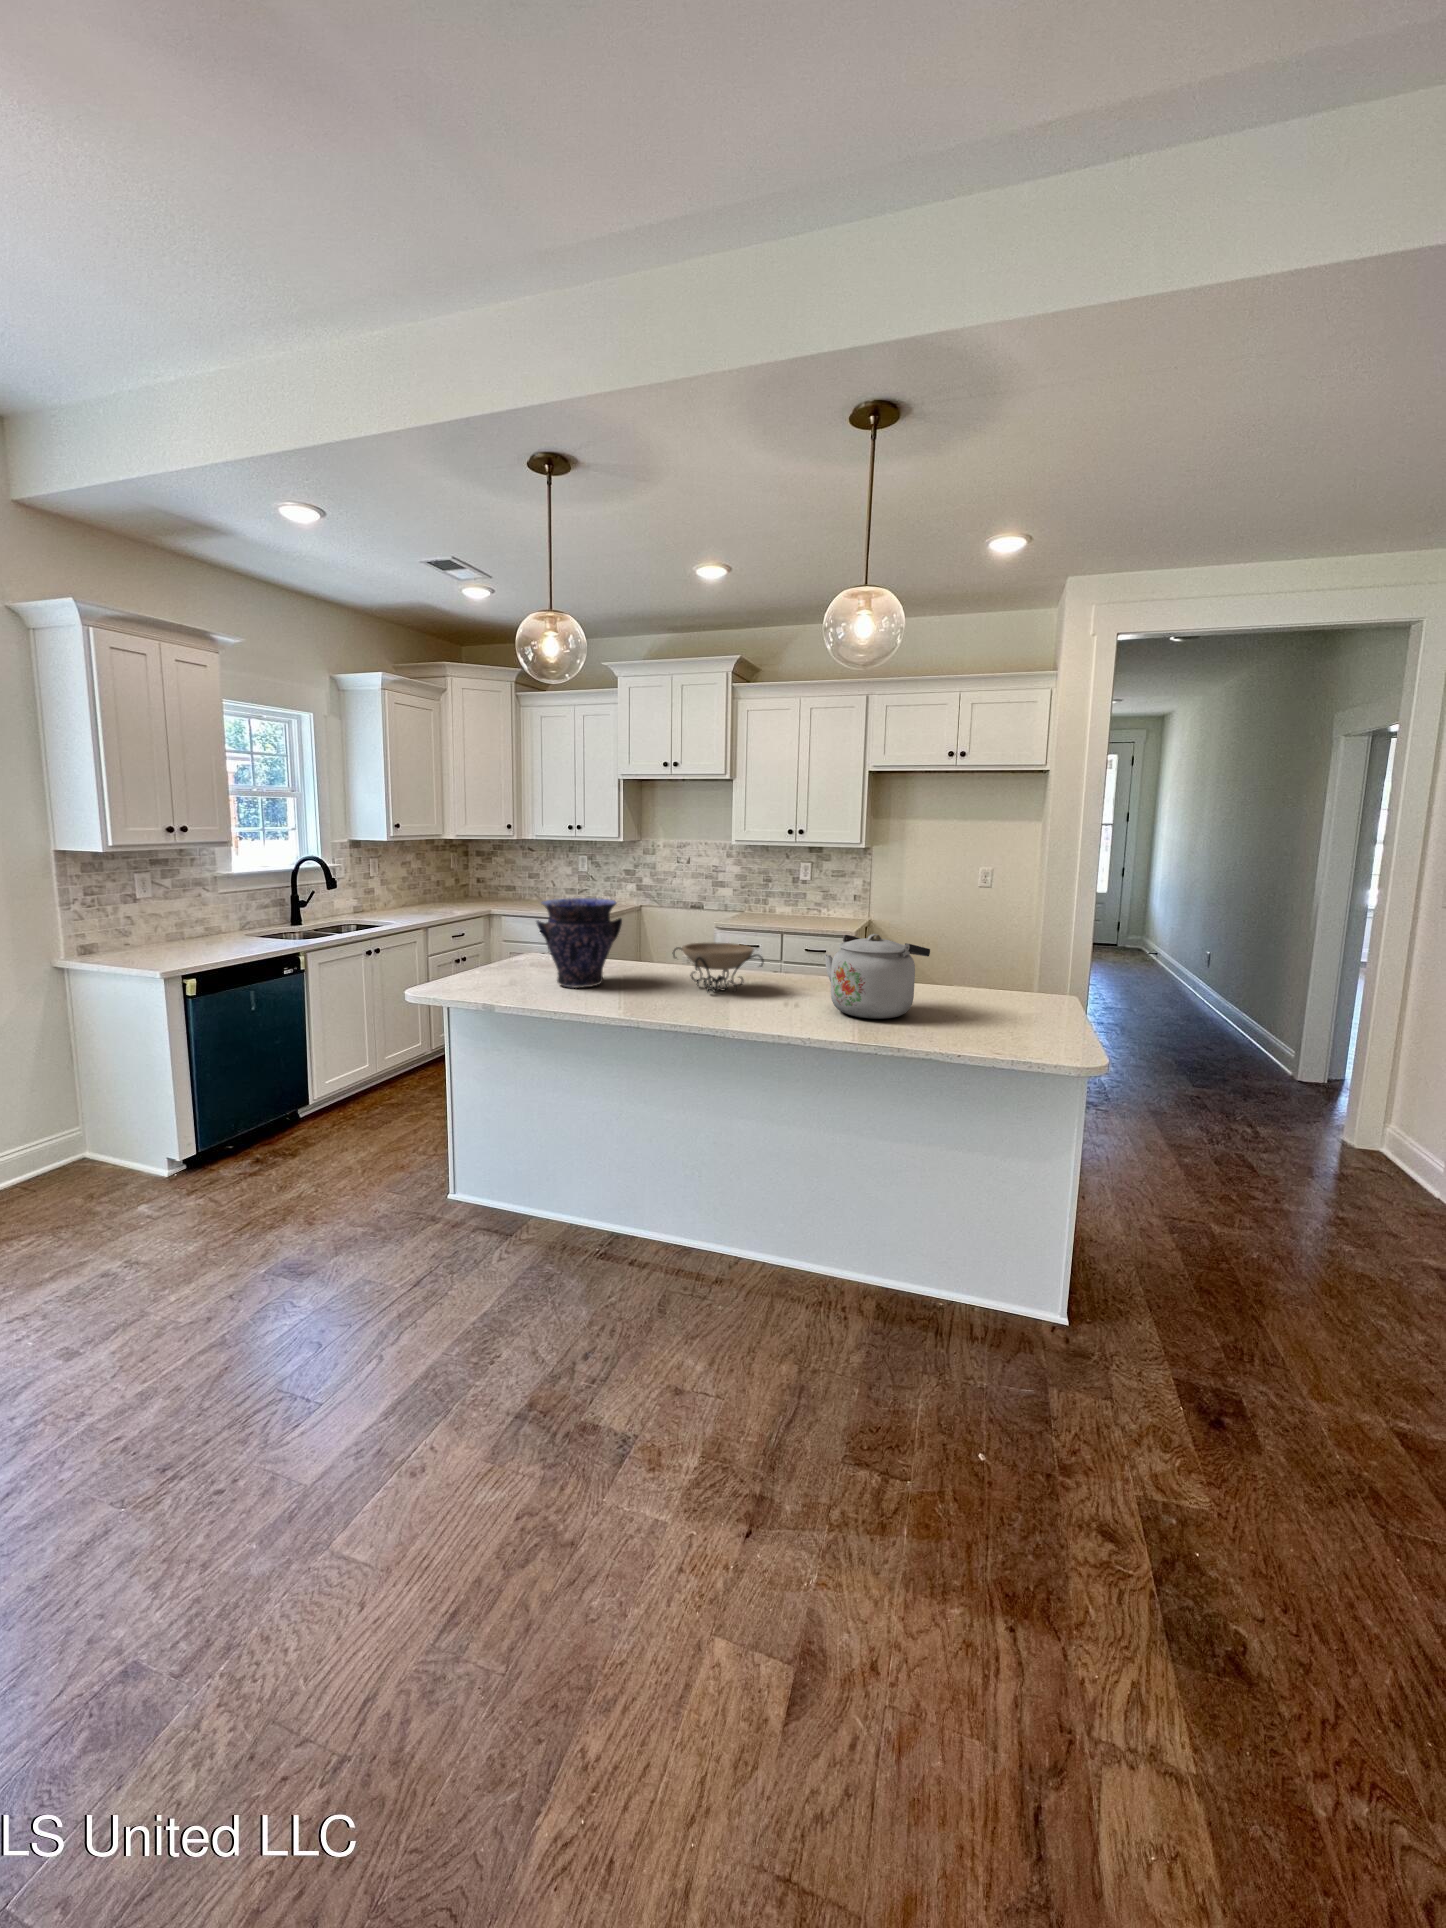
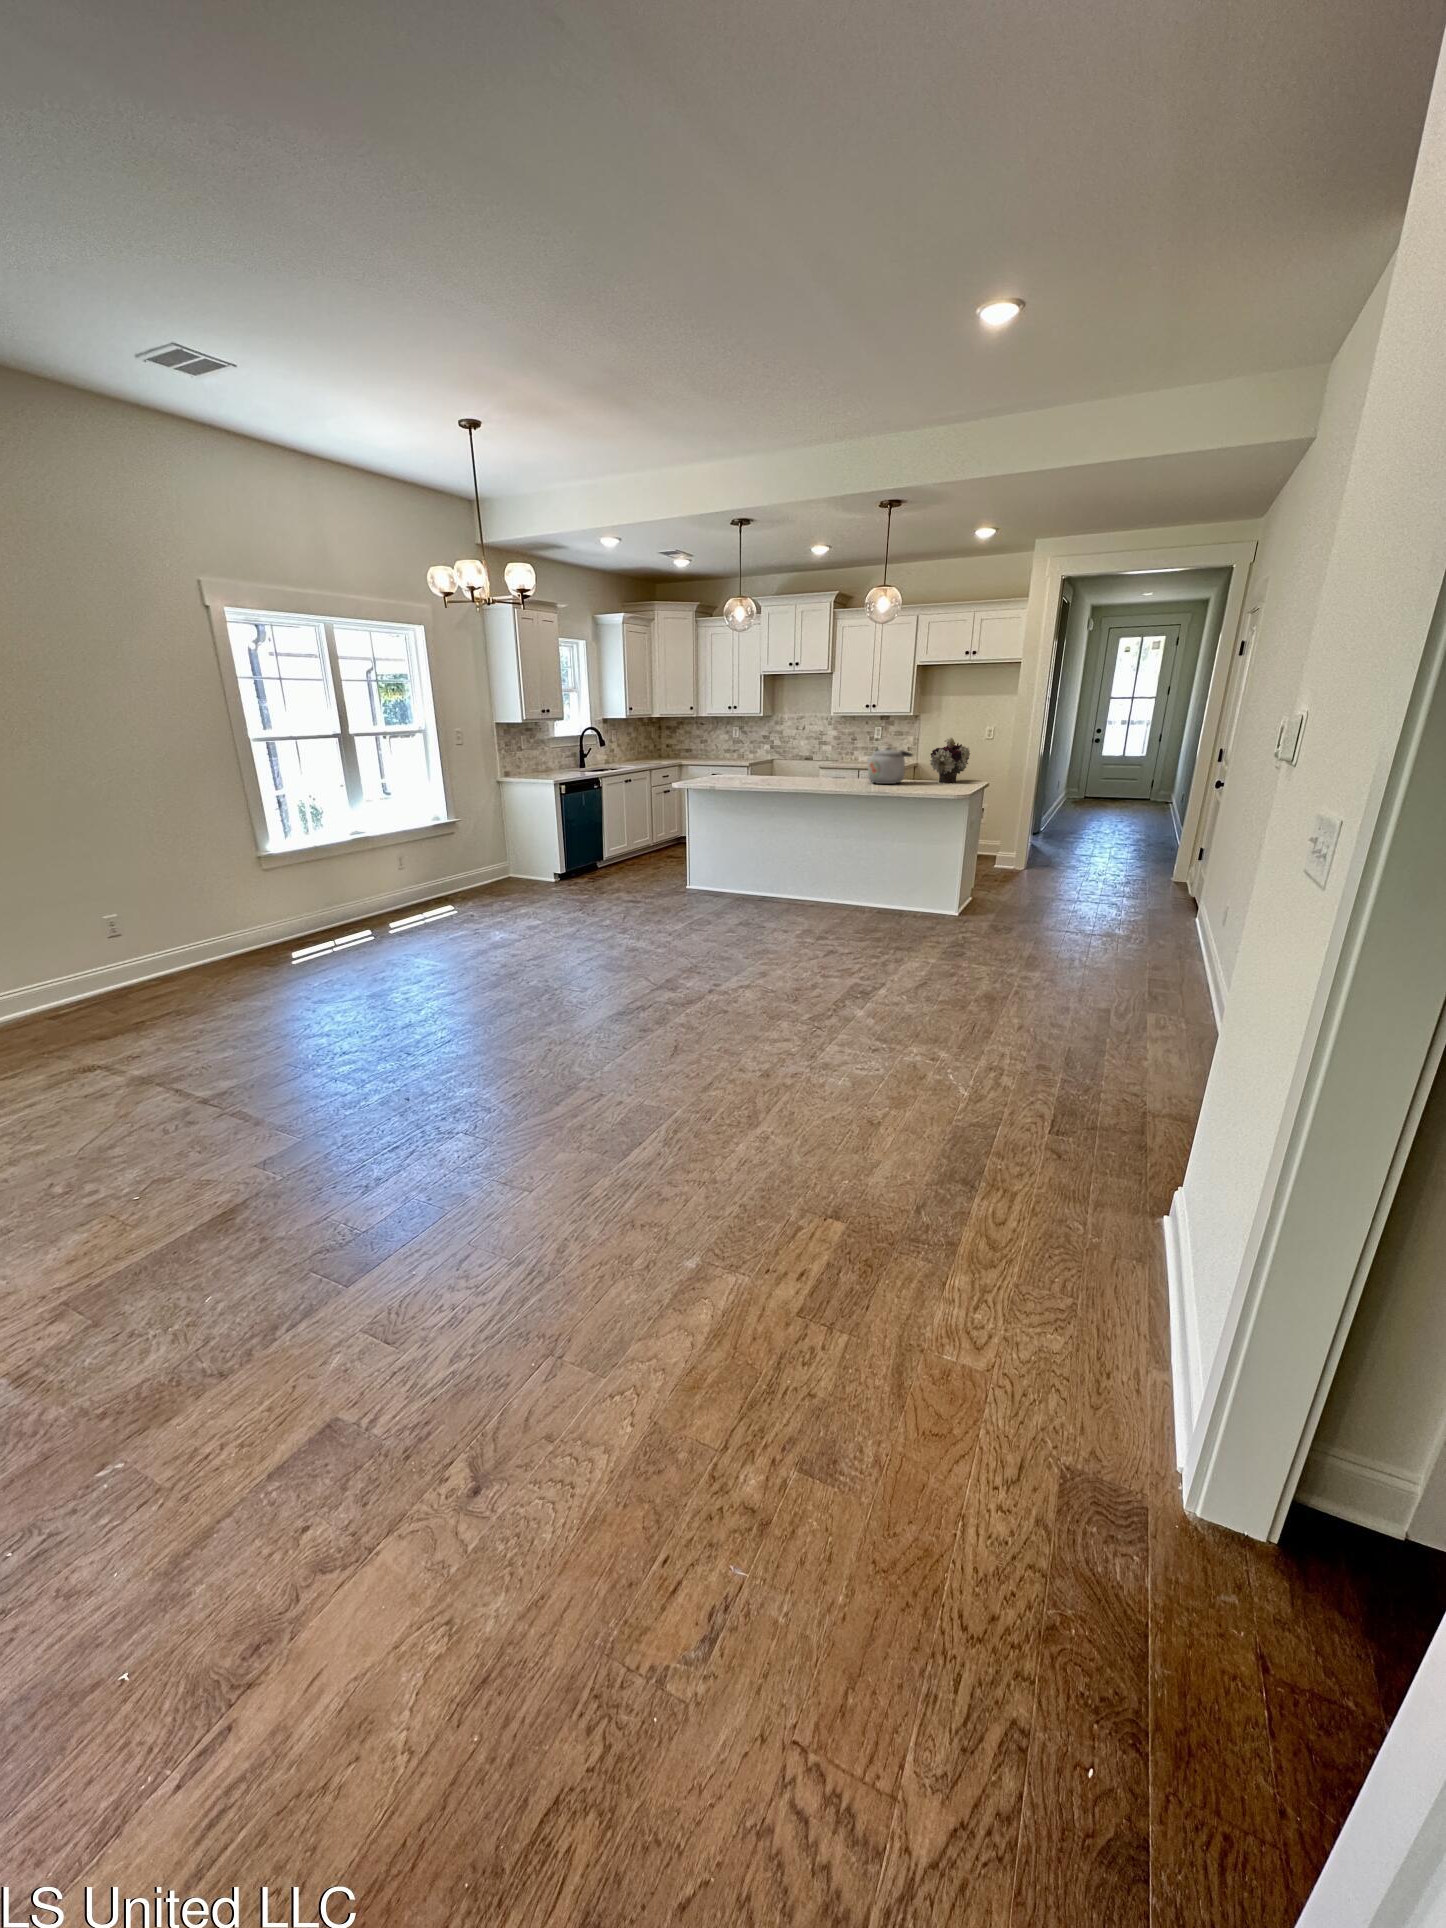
vase: present [536,898,622,988] -> none [735,738,775,780]
flower arrangement: none [963,913,1054,1011] -> present [930,738,970,783]
decorative bowl: present [672,942,764,992] -> none [798,758,840,780]

